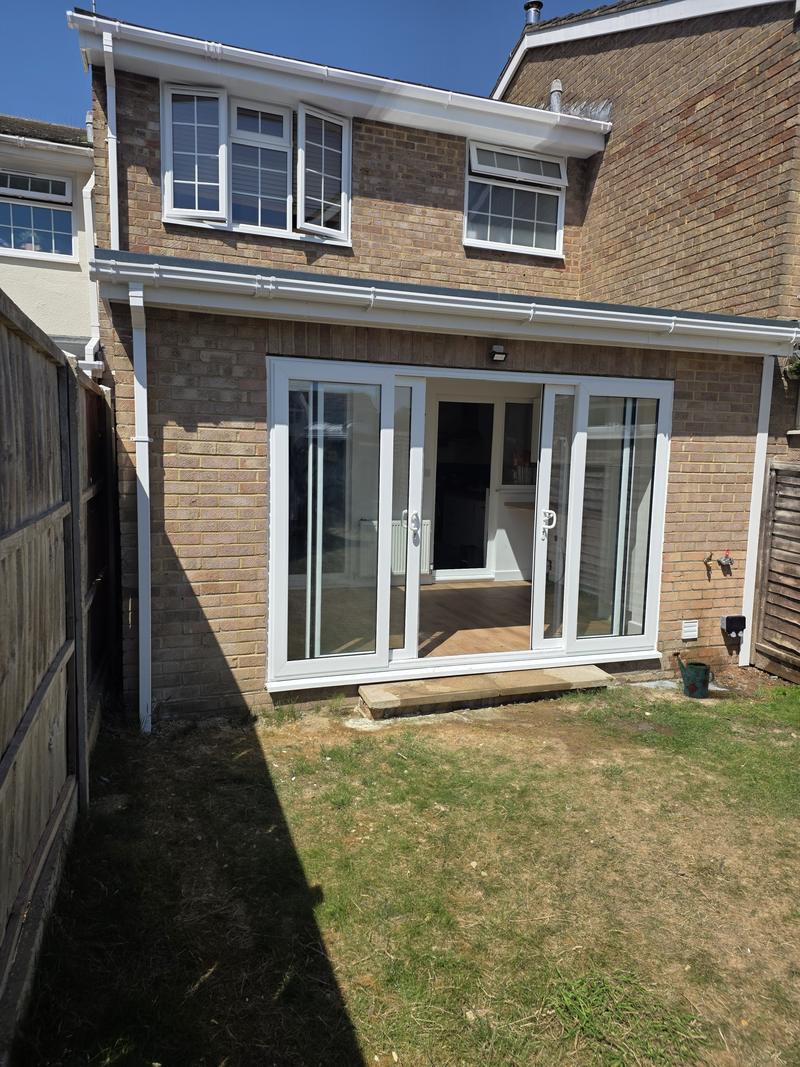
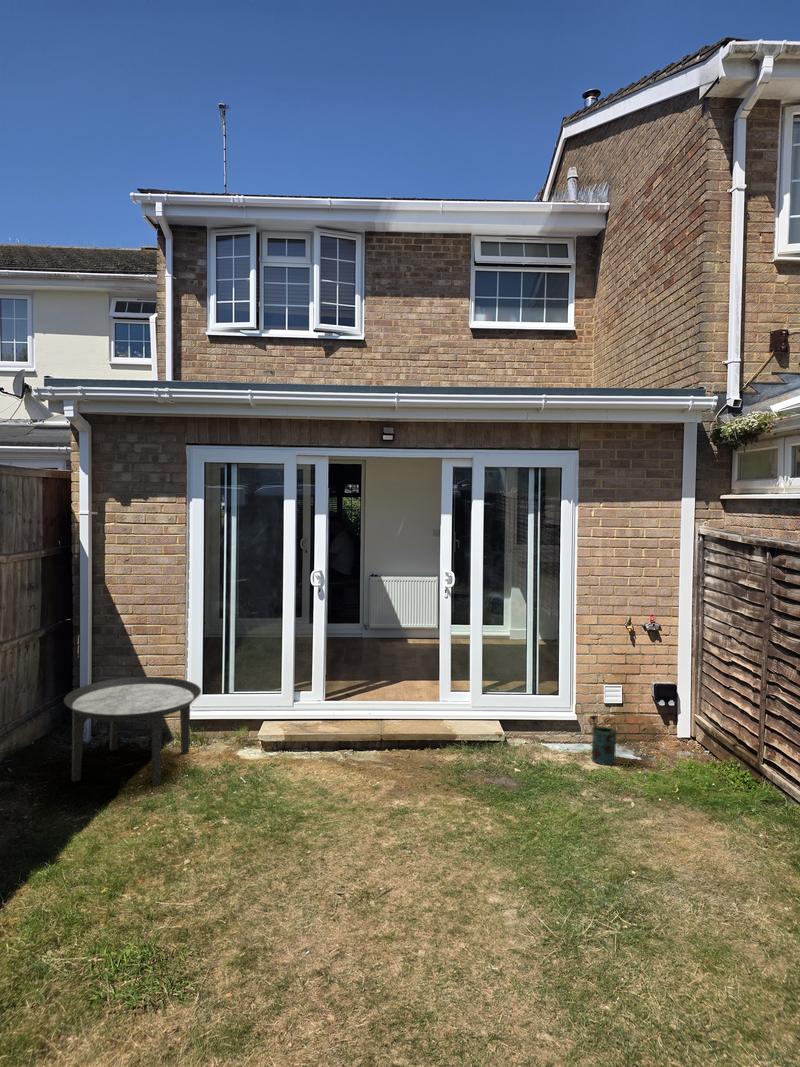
round table: none [160,642,321,775] -> present [64,677,201,786]

